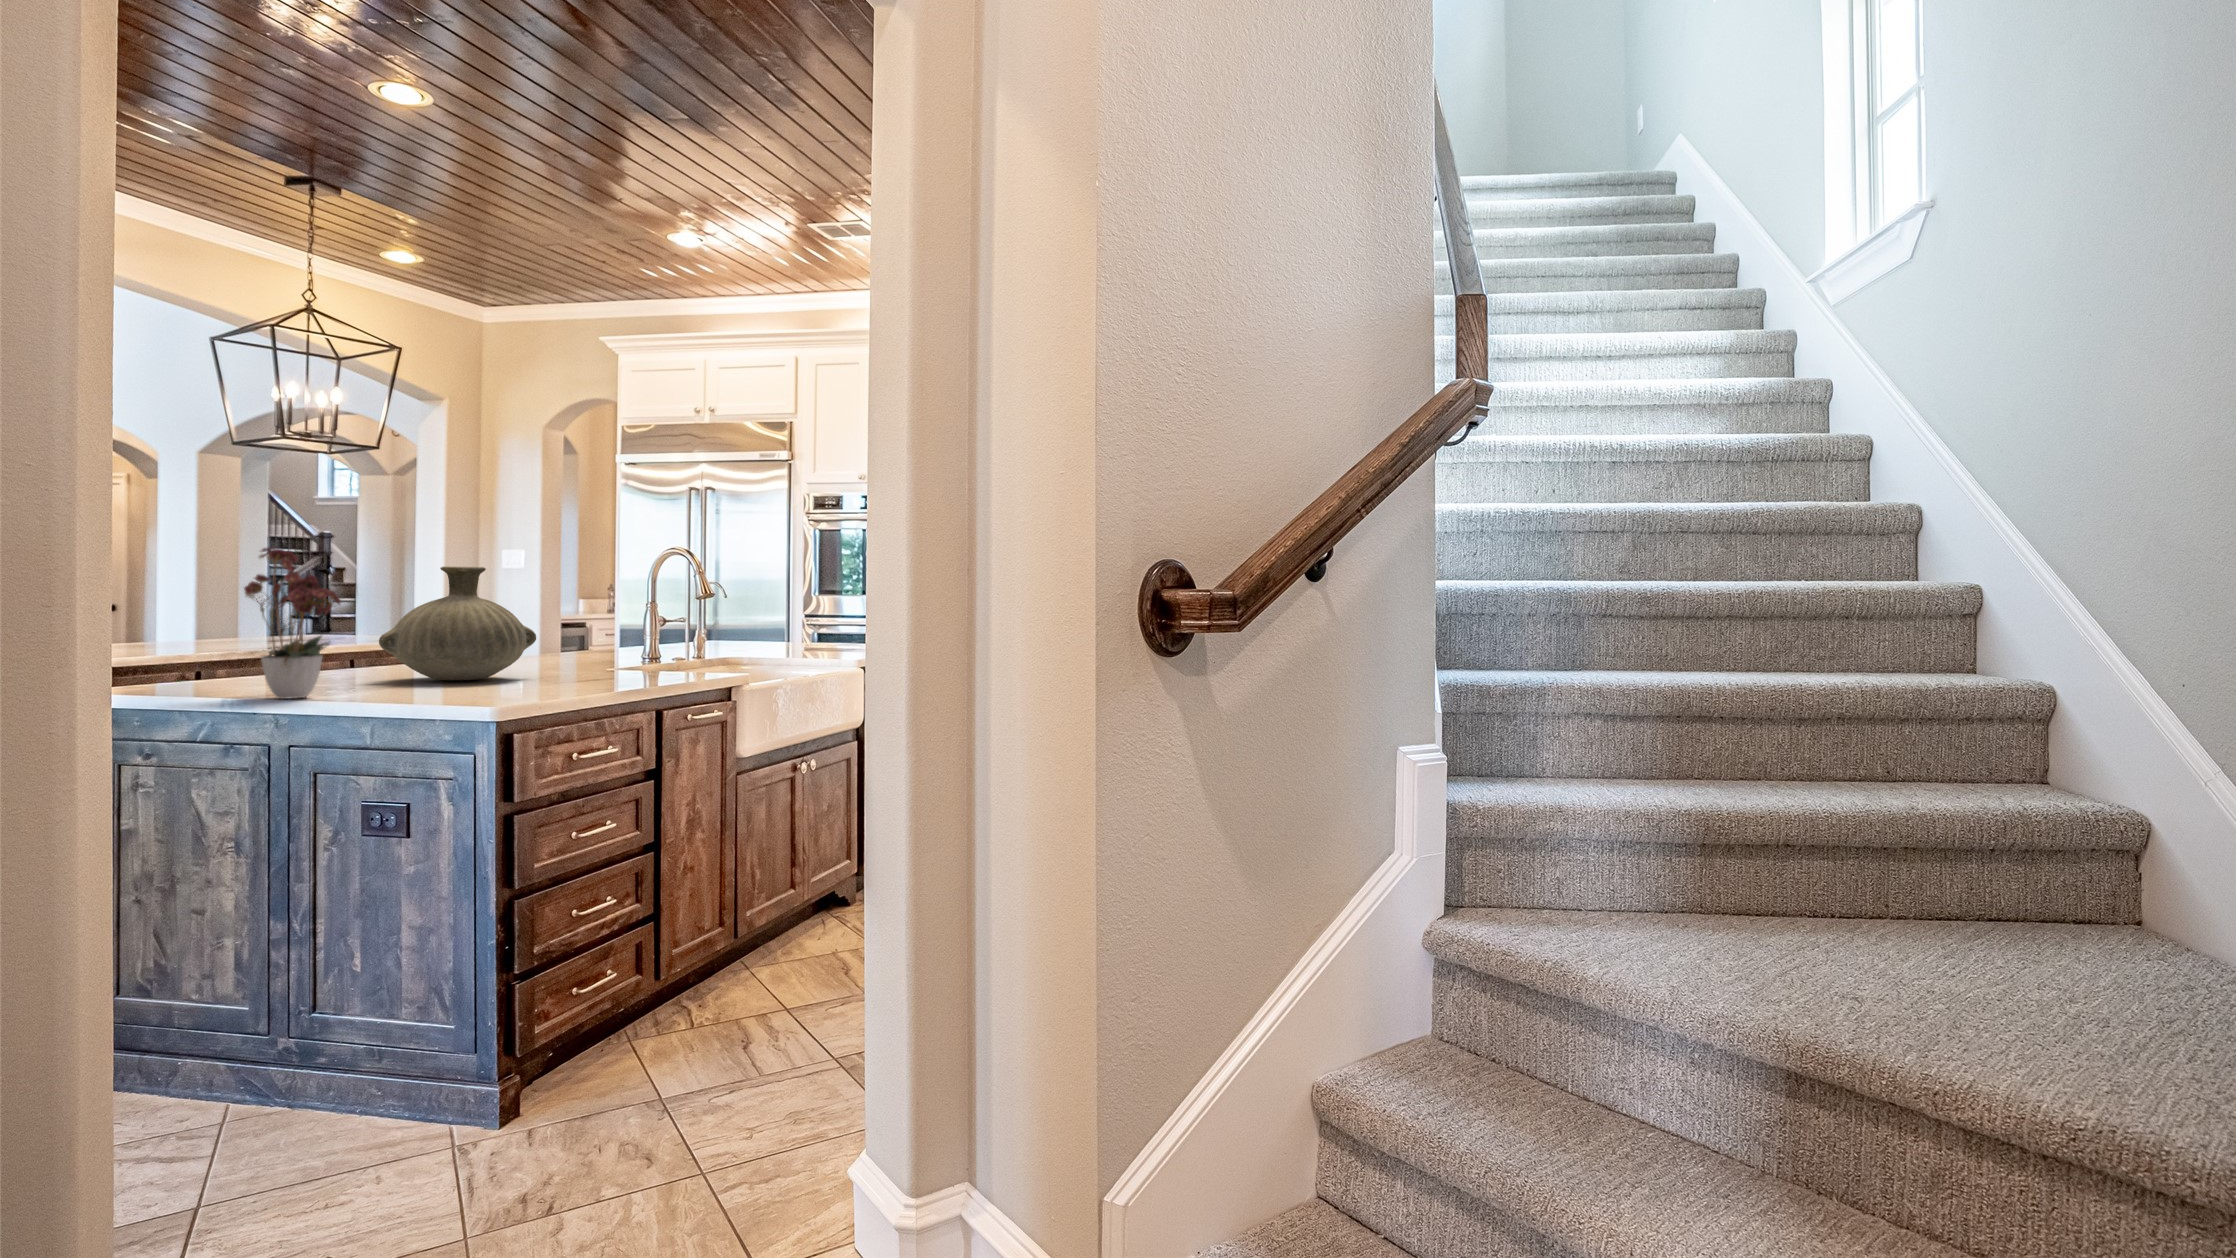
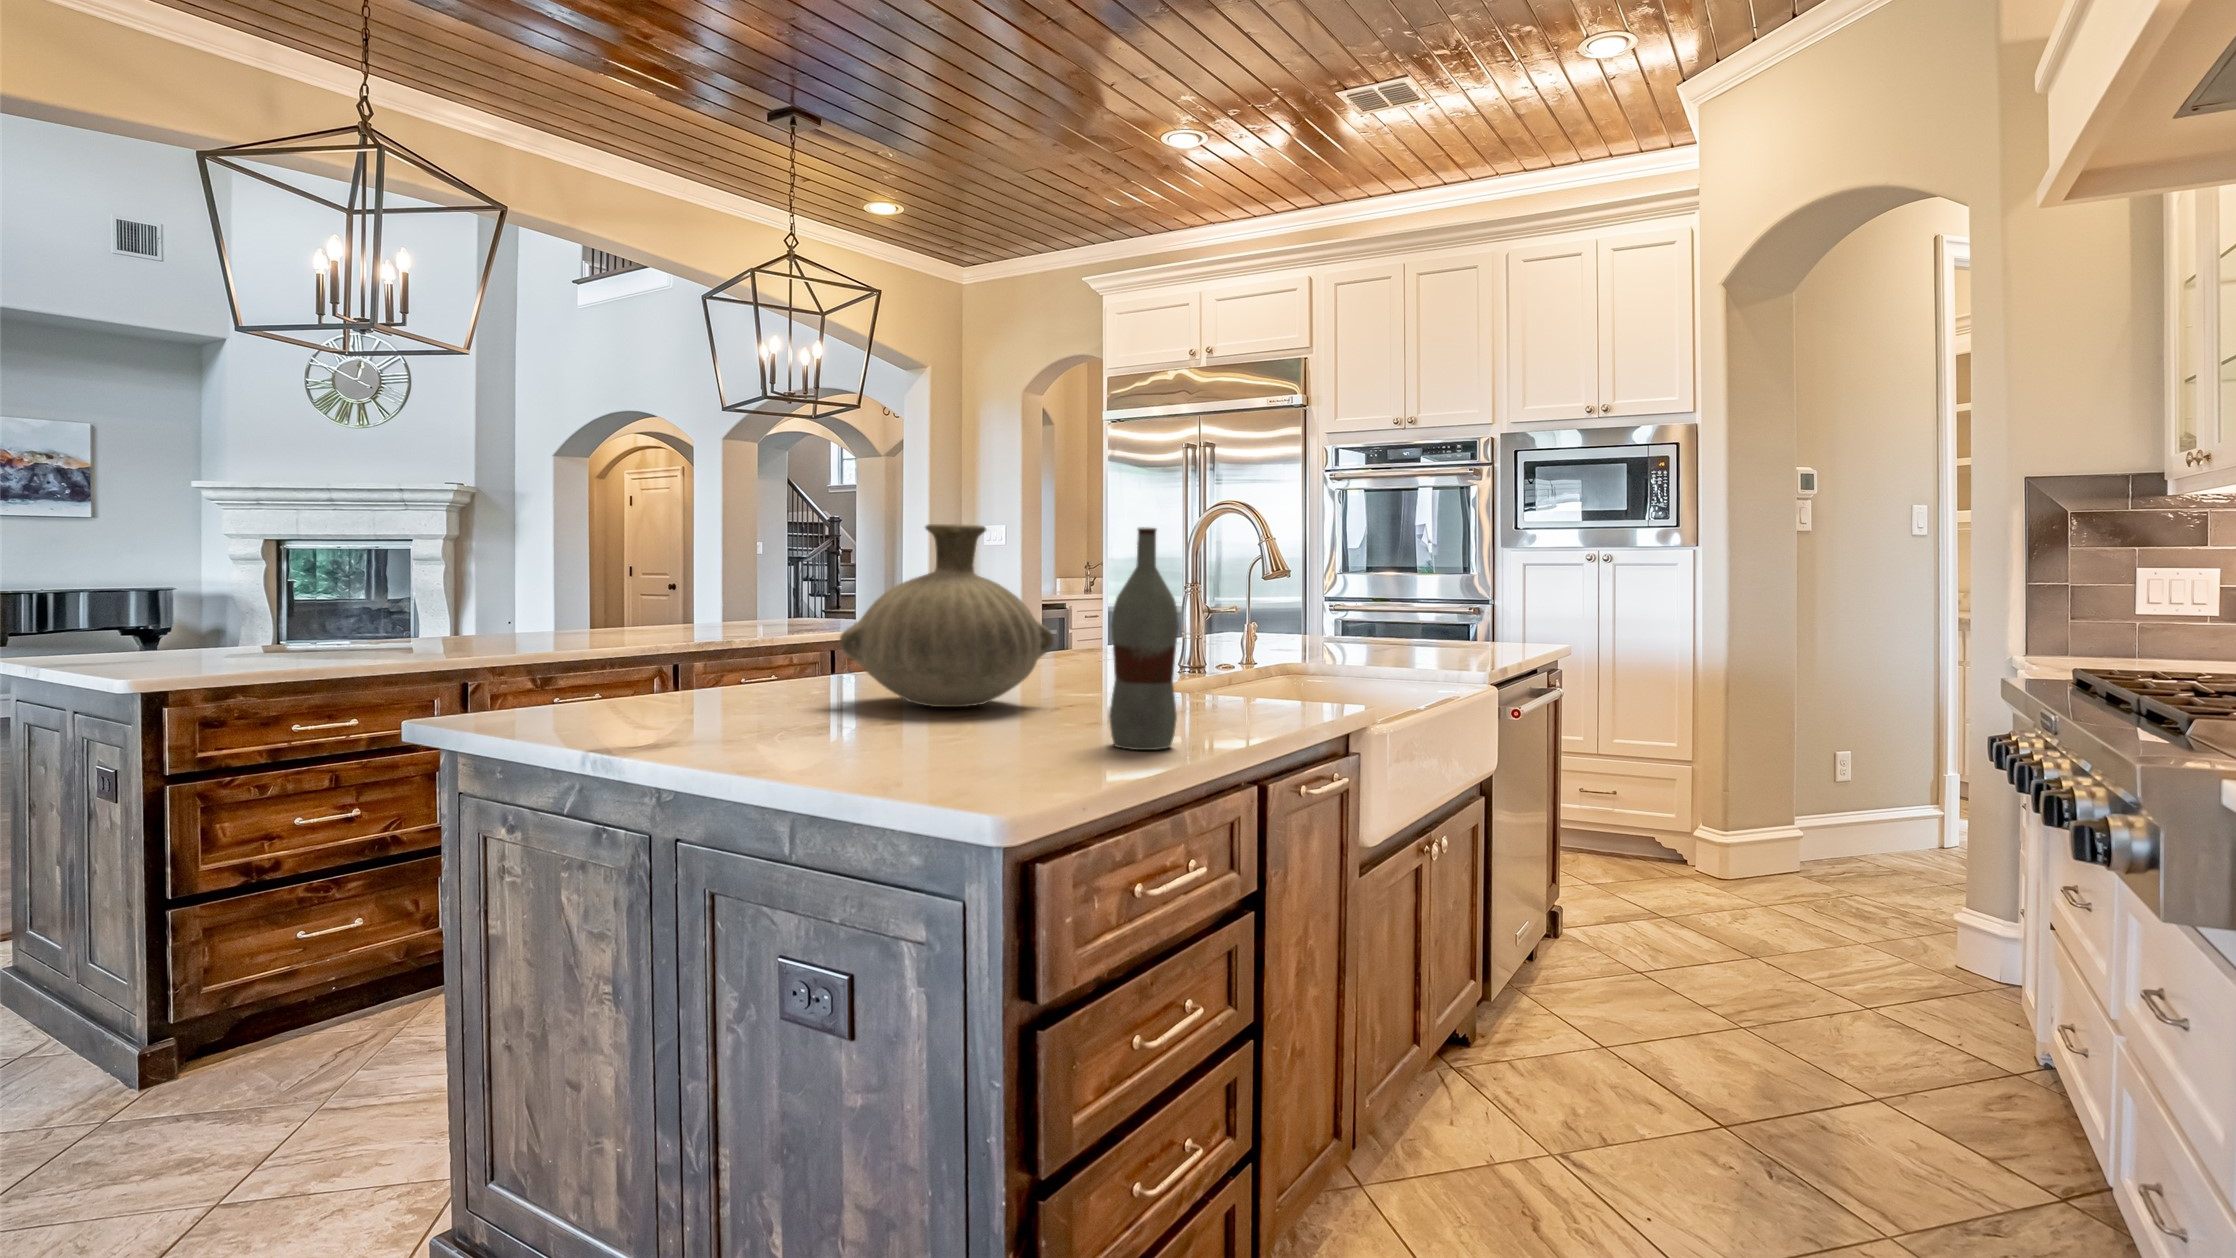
flower arrangement: present [244,547,341,699] -> none [623,467,785,743]
bottle: none [564,570,606,692] -> present [1109,527,1179,750]

